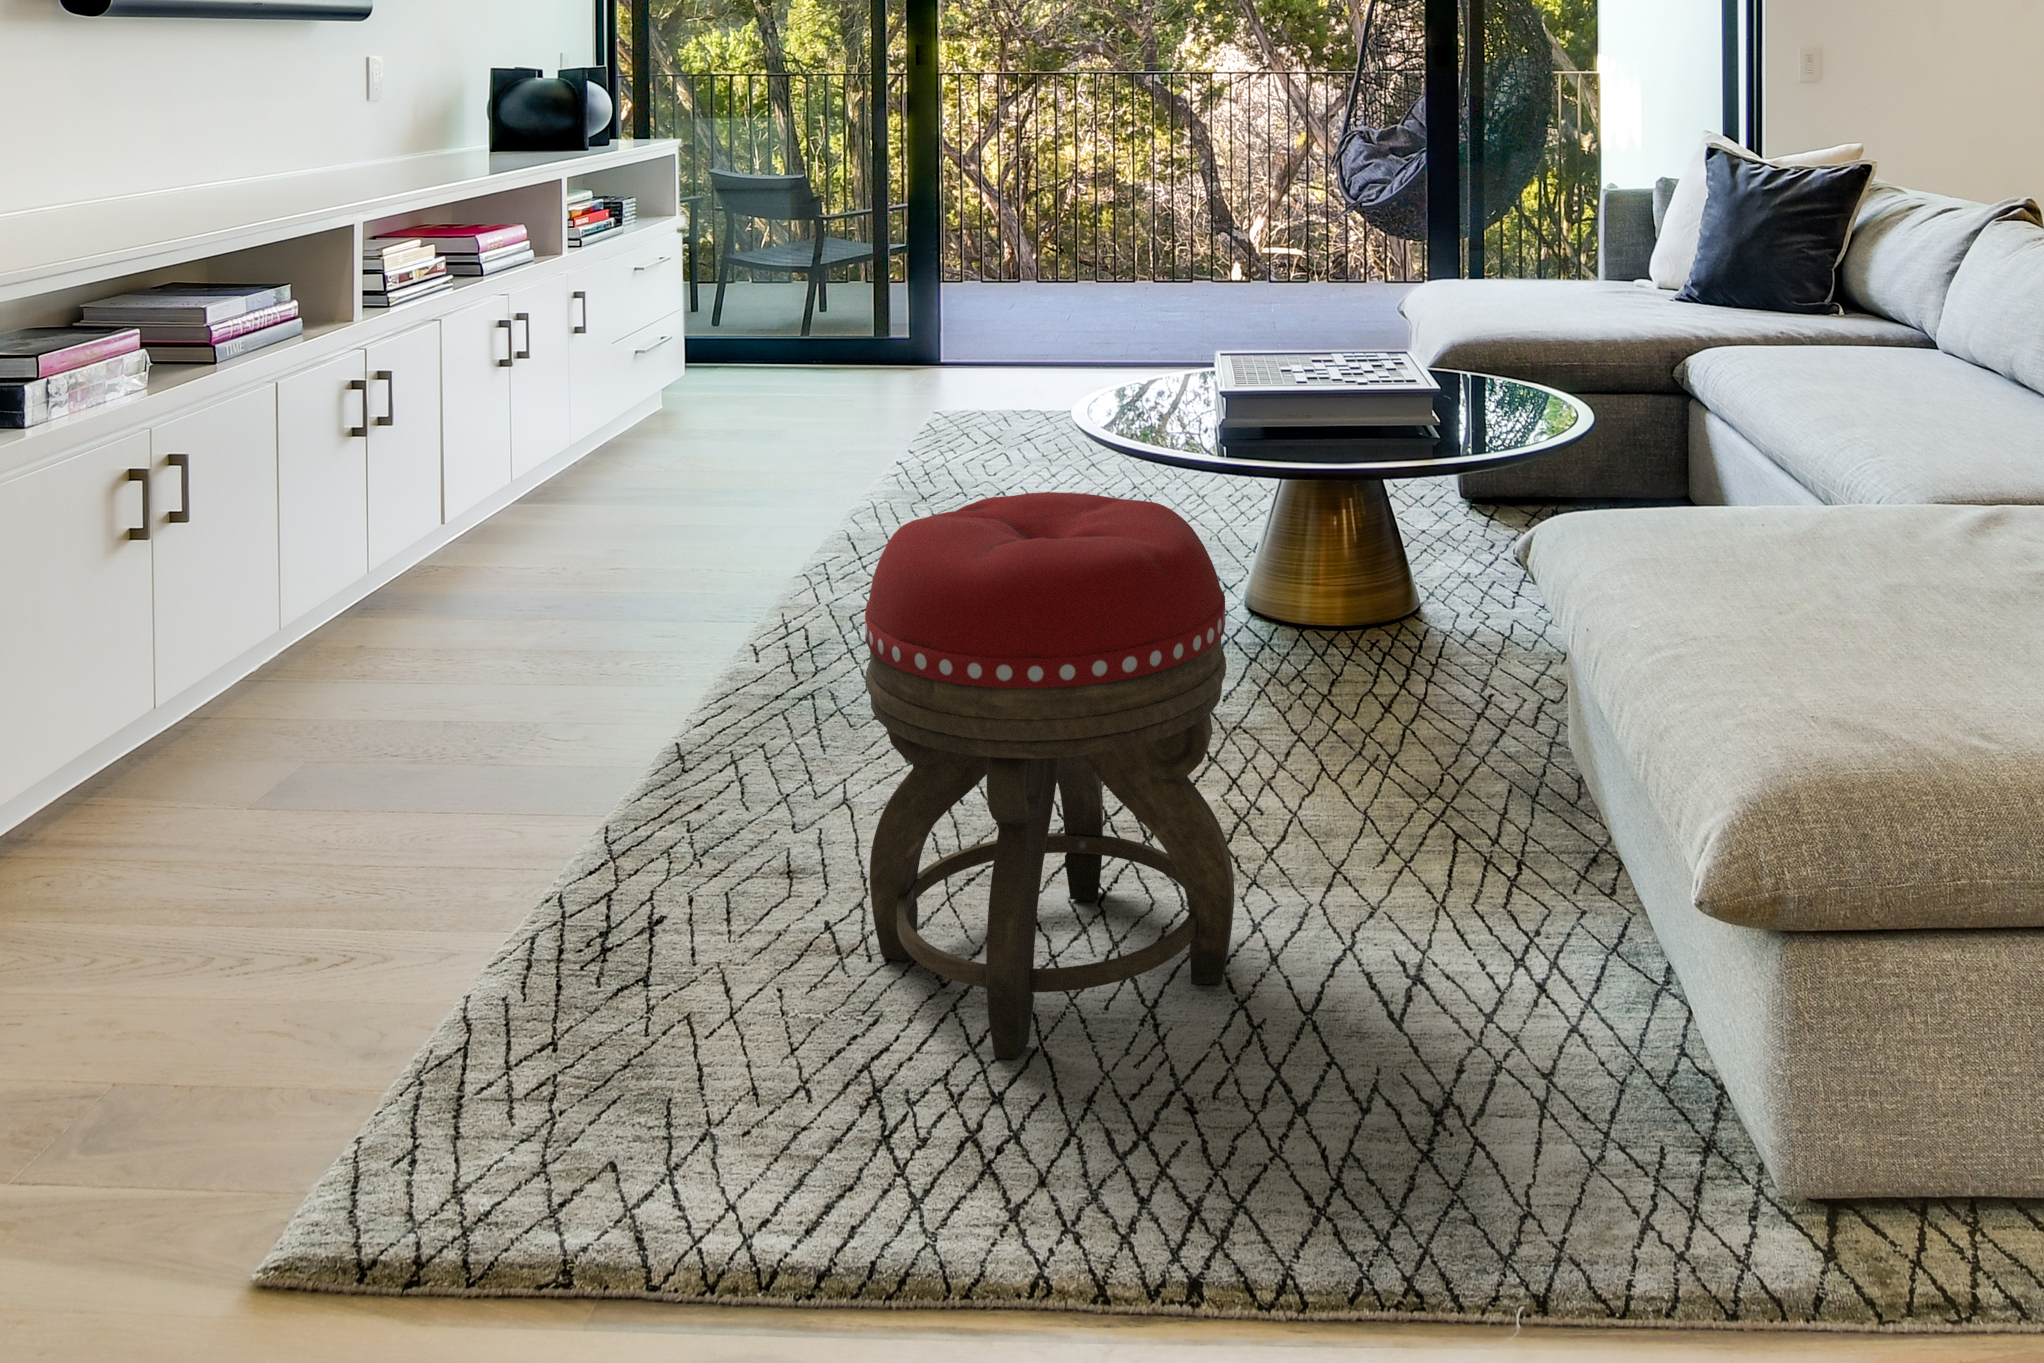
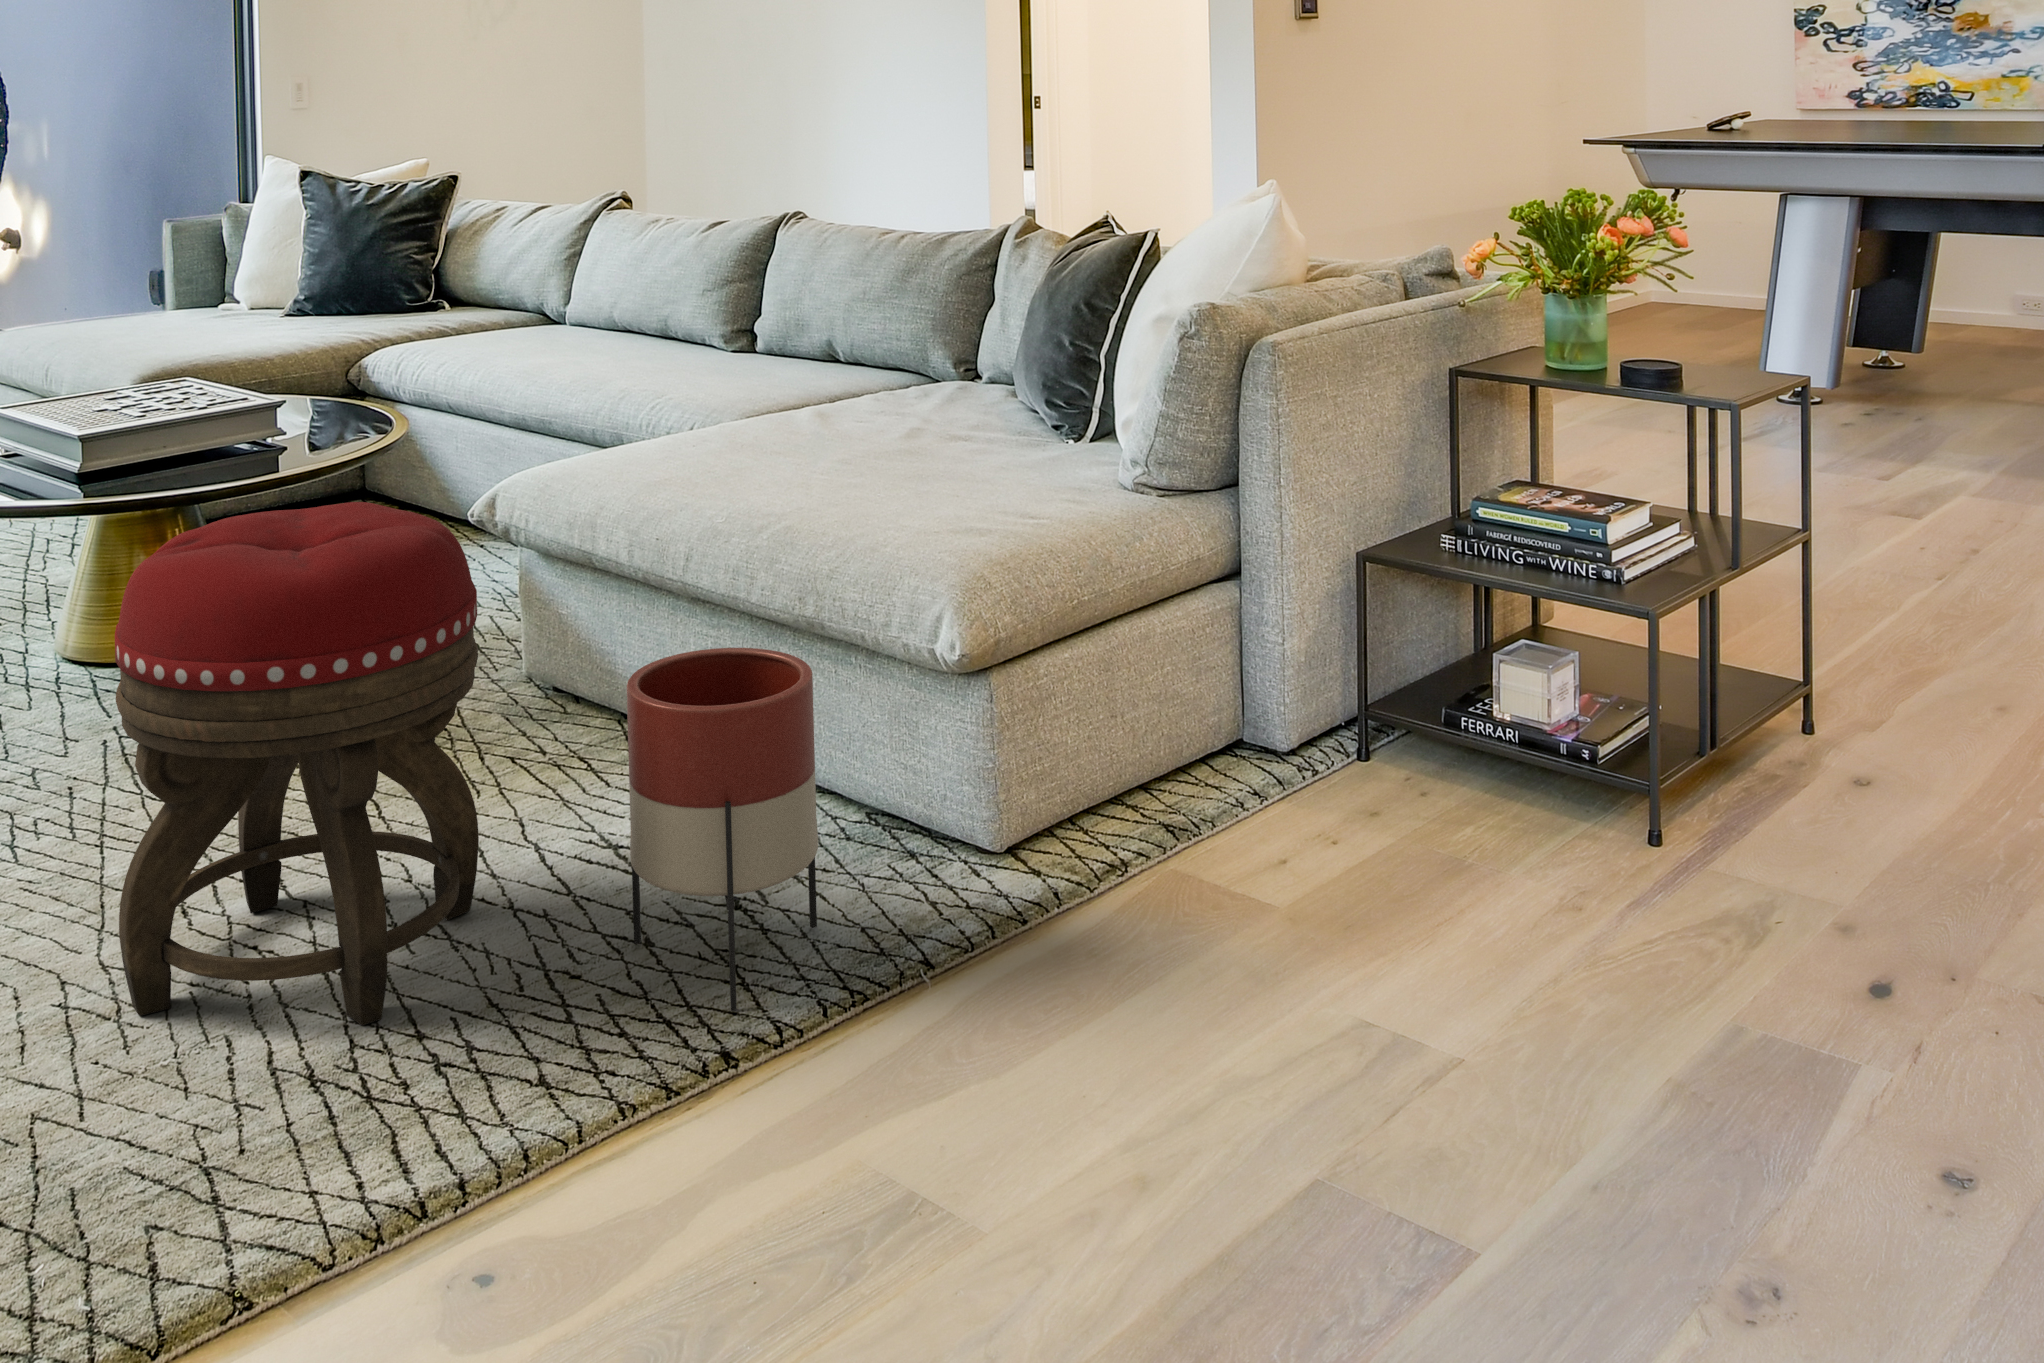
planter: none [1242,769,1497,1235] -> present [627,648,818,1011]

